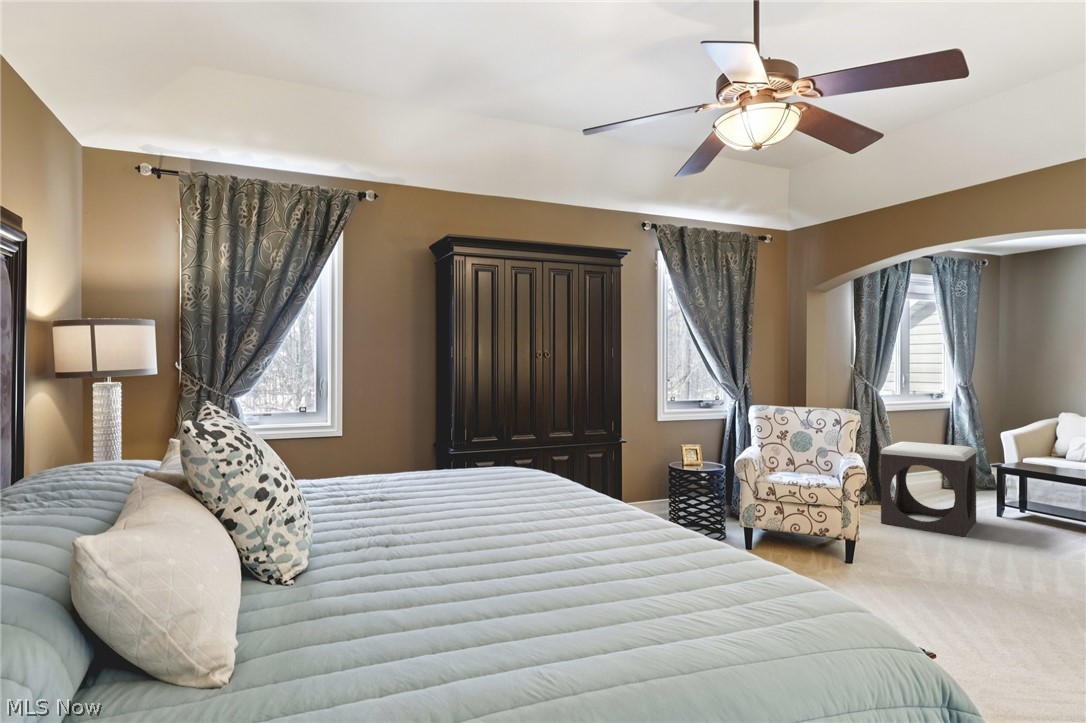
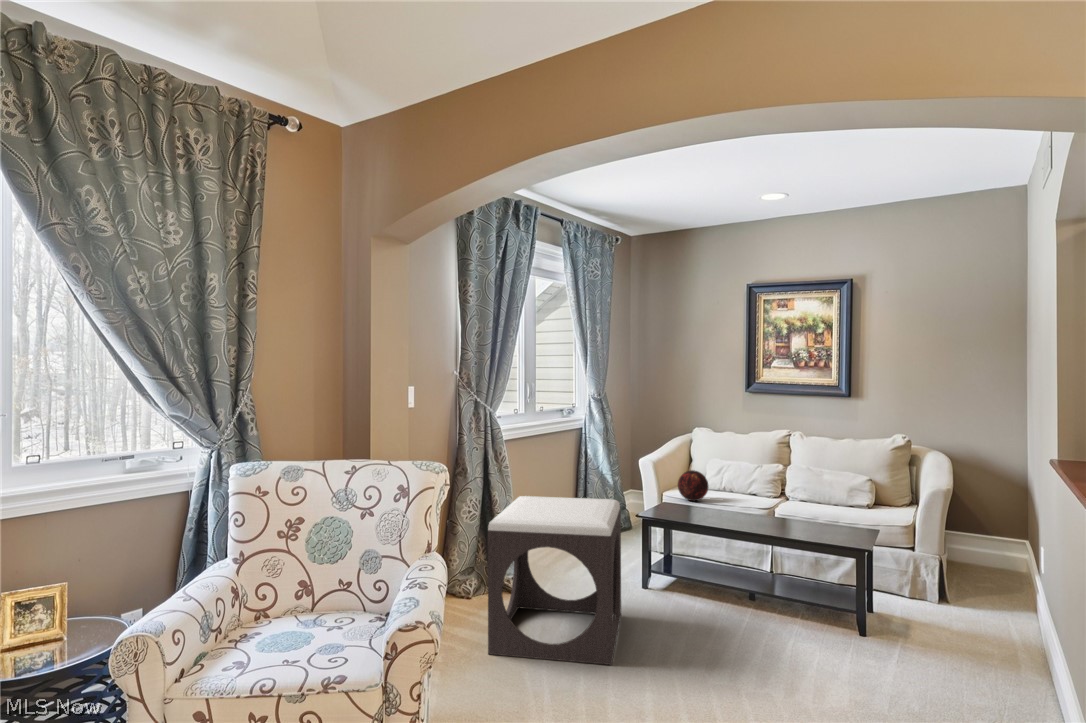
decorative orb: none [1035,441,1065,464] -> present [678,470,708,501]

